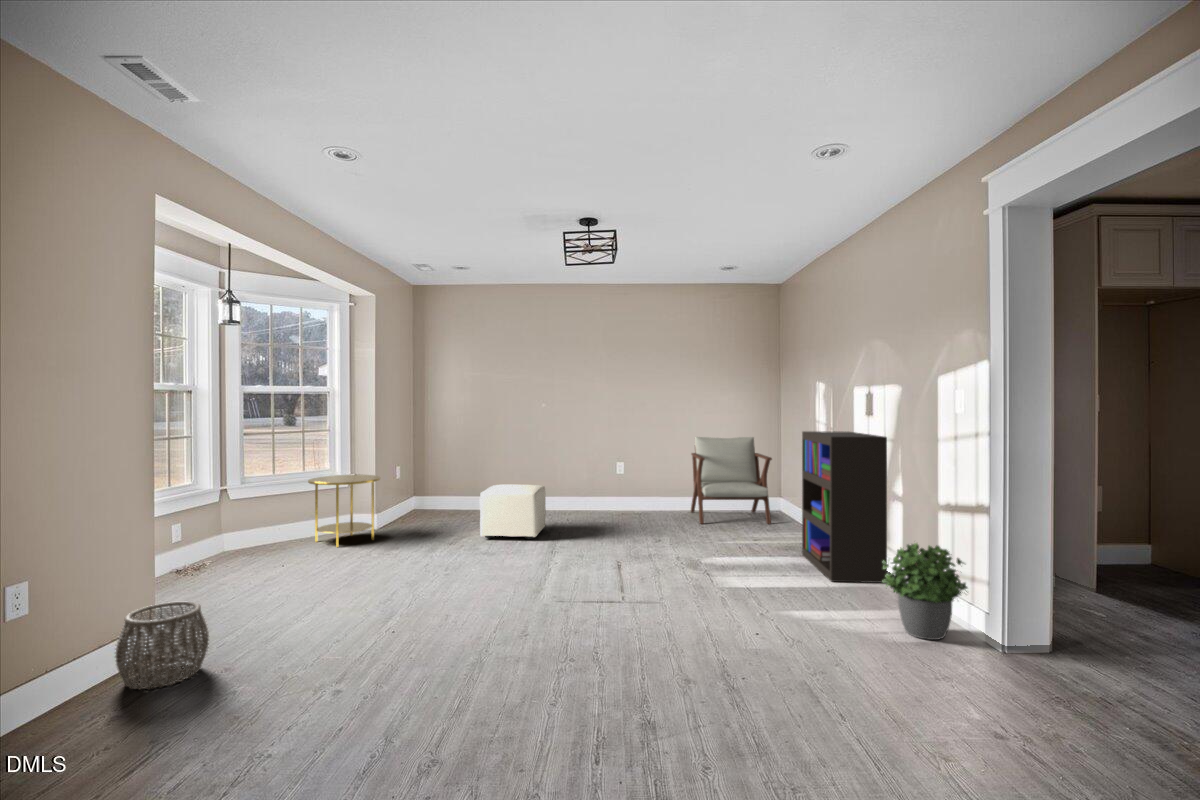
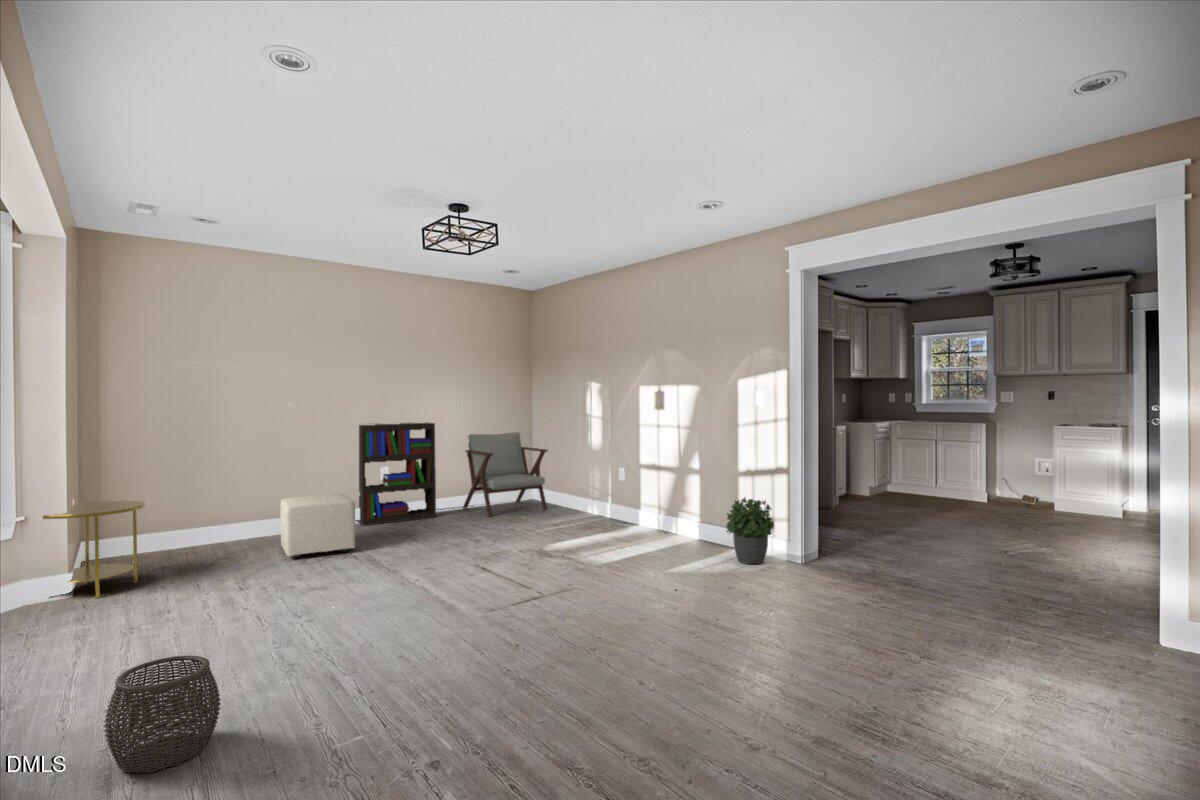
bookshelf: present [802,431,887,583] -> present [354,422,436,525]

